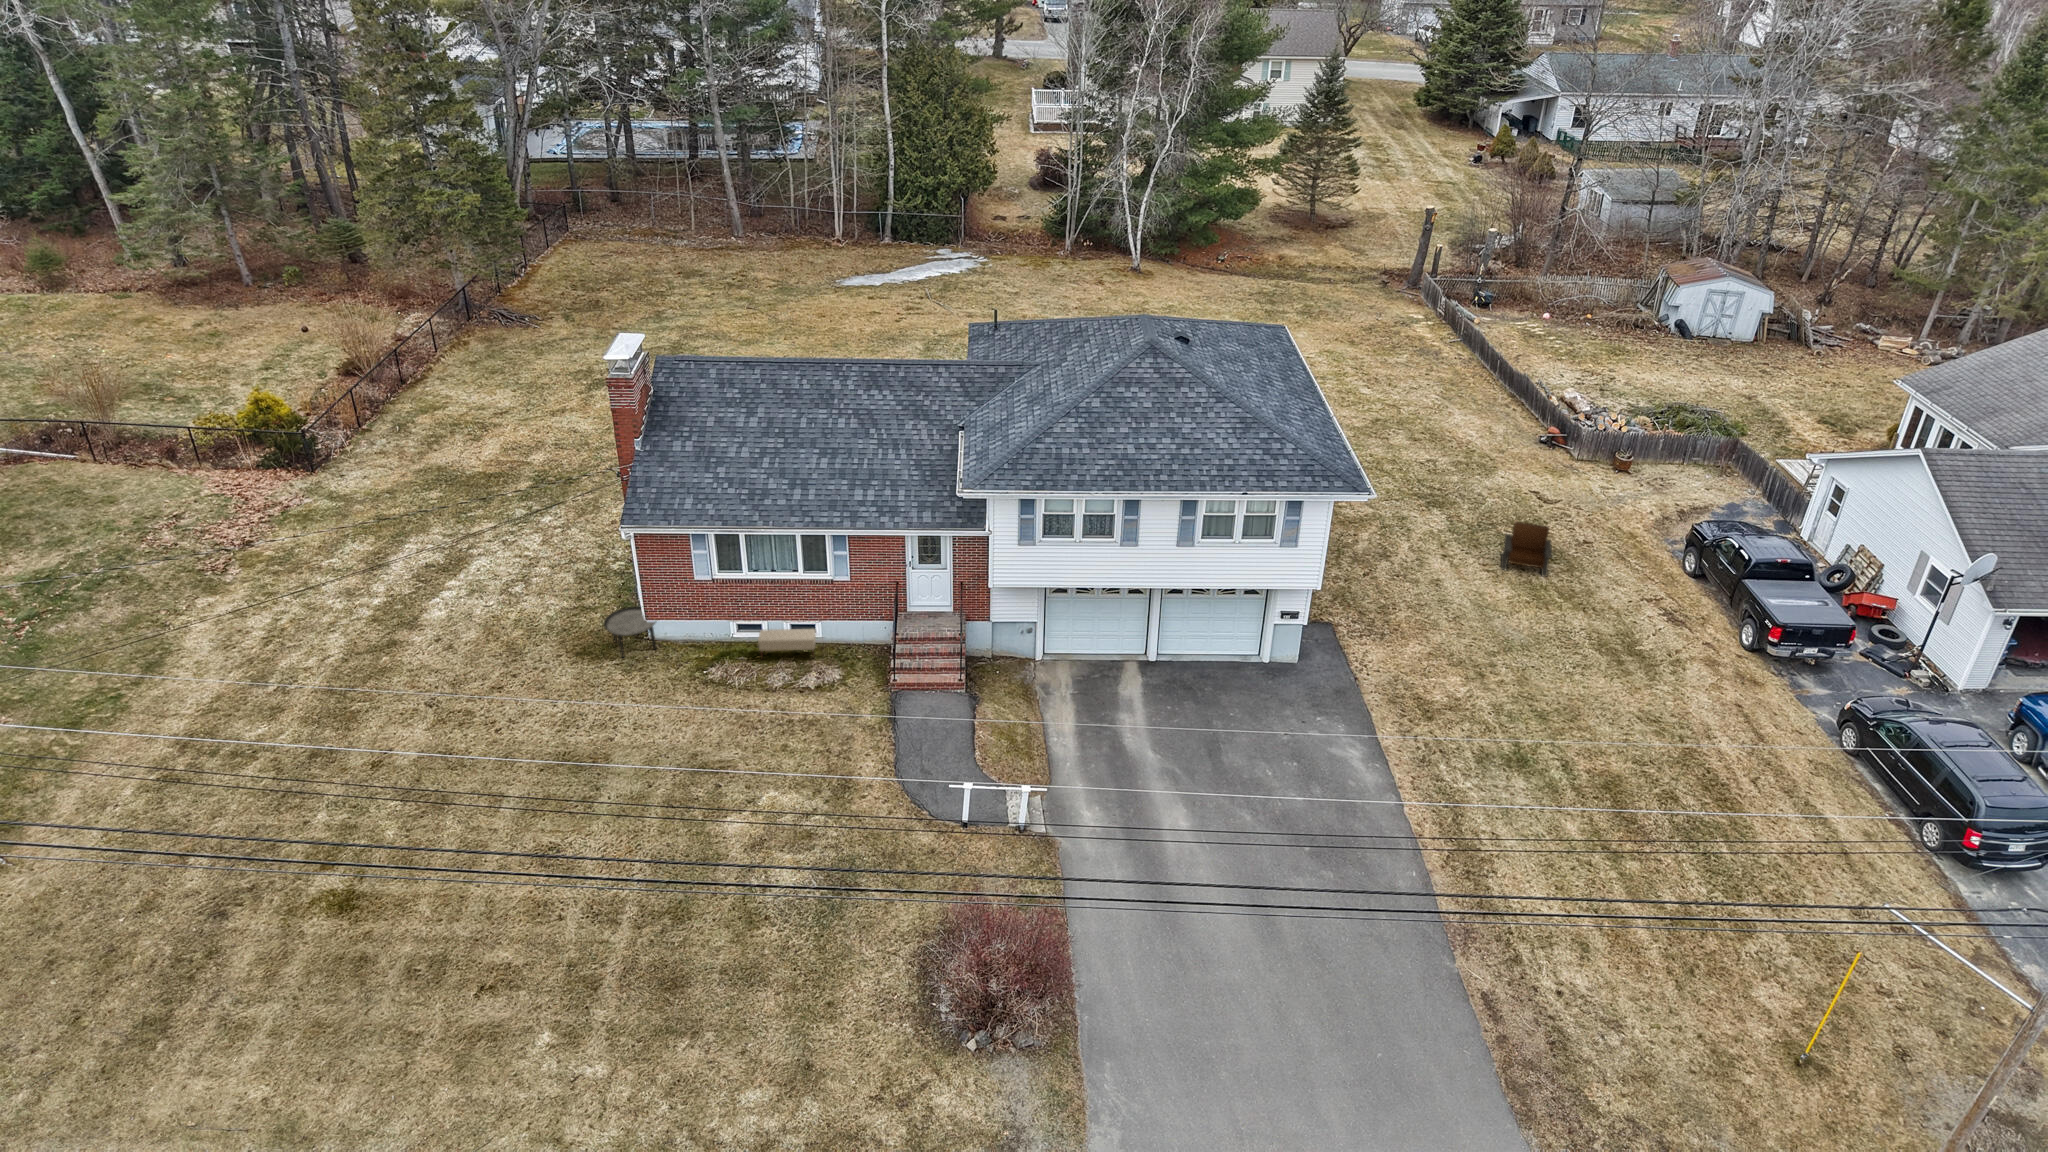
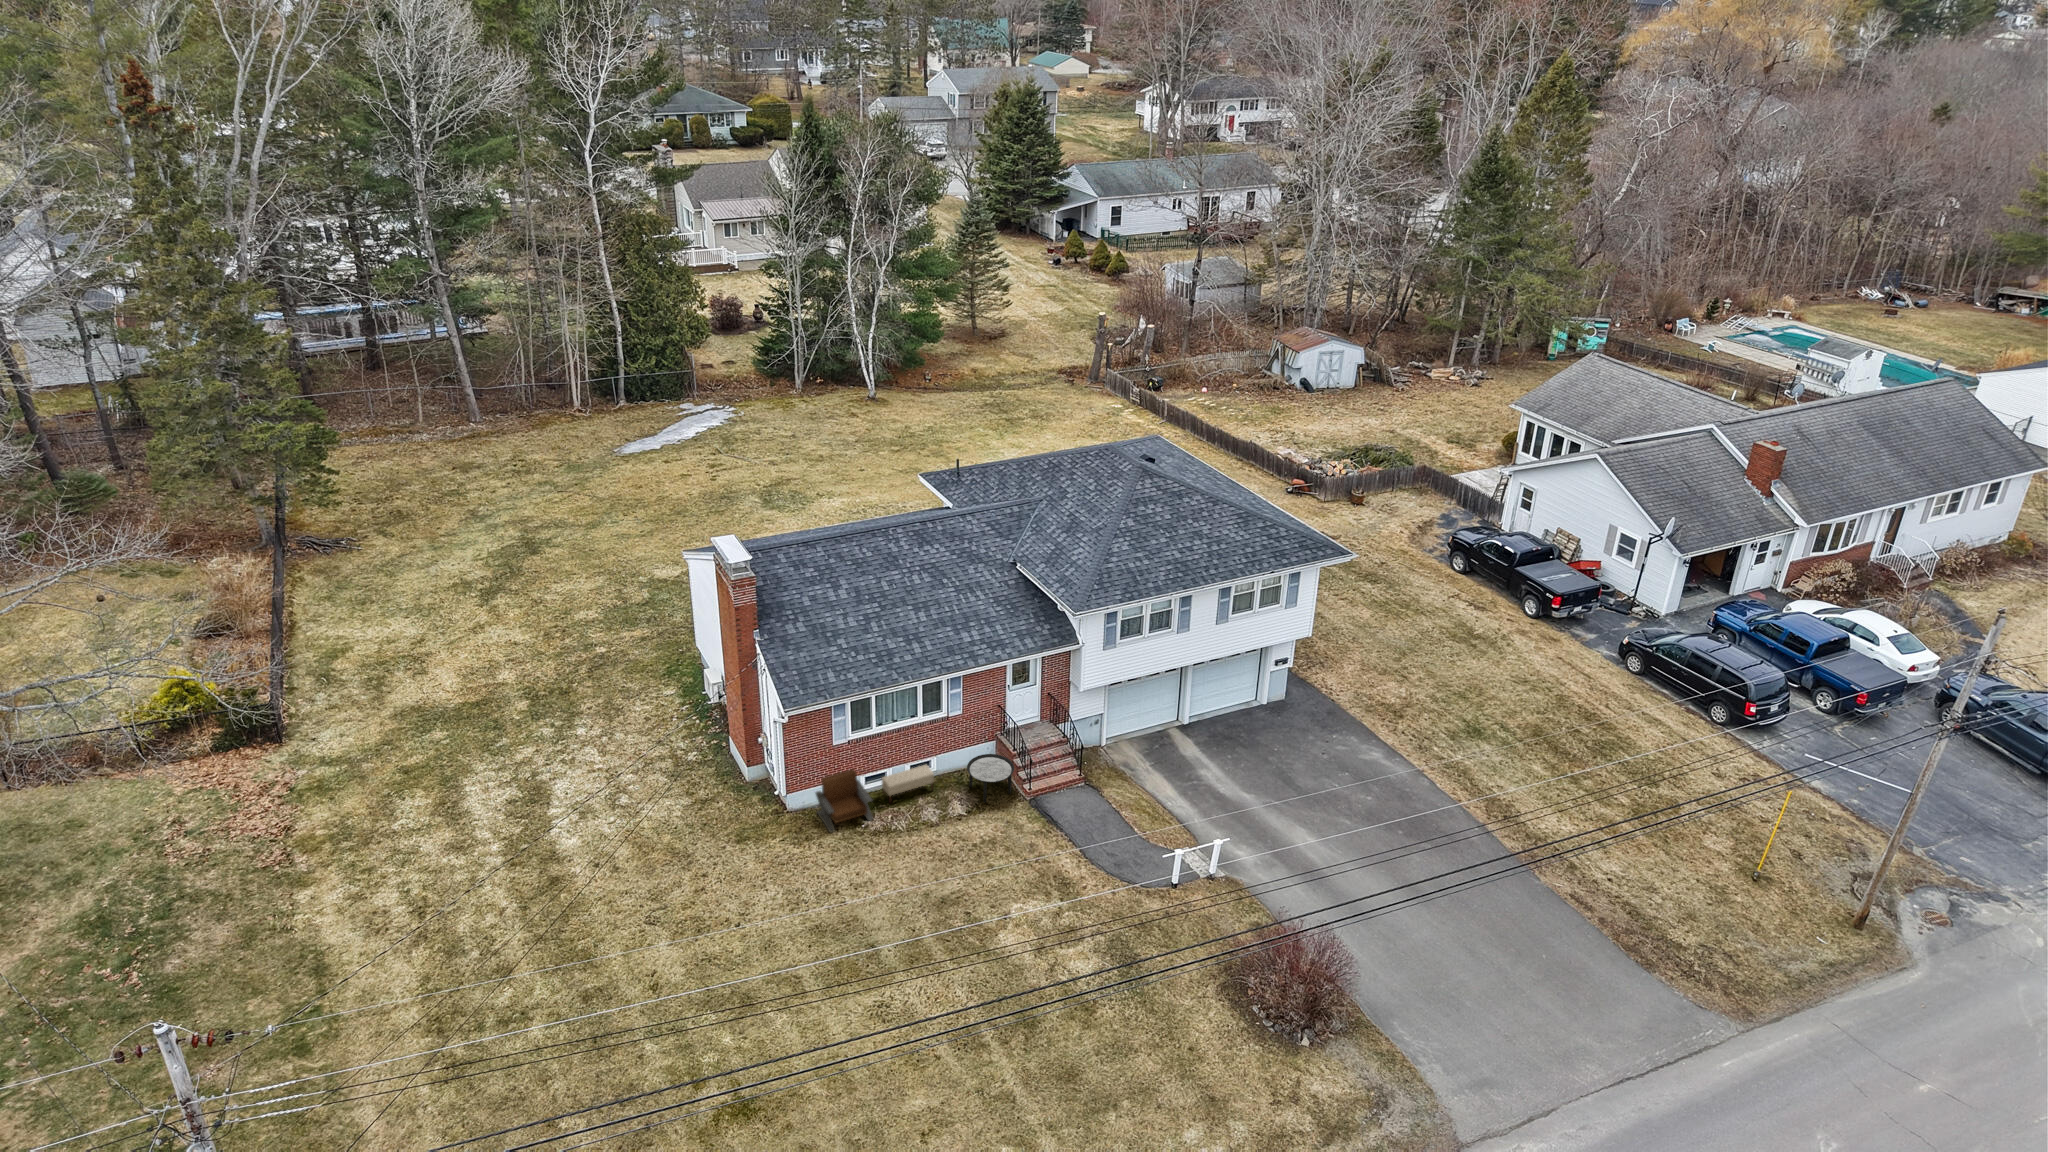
lounge chair: present [1501,522,1552,577] -> present [816,769,873,832]
round table: present [604,606,657,658] -> present [967,754,1014,803]

